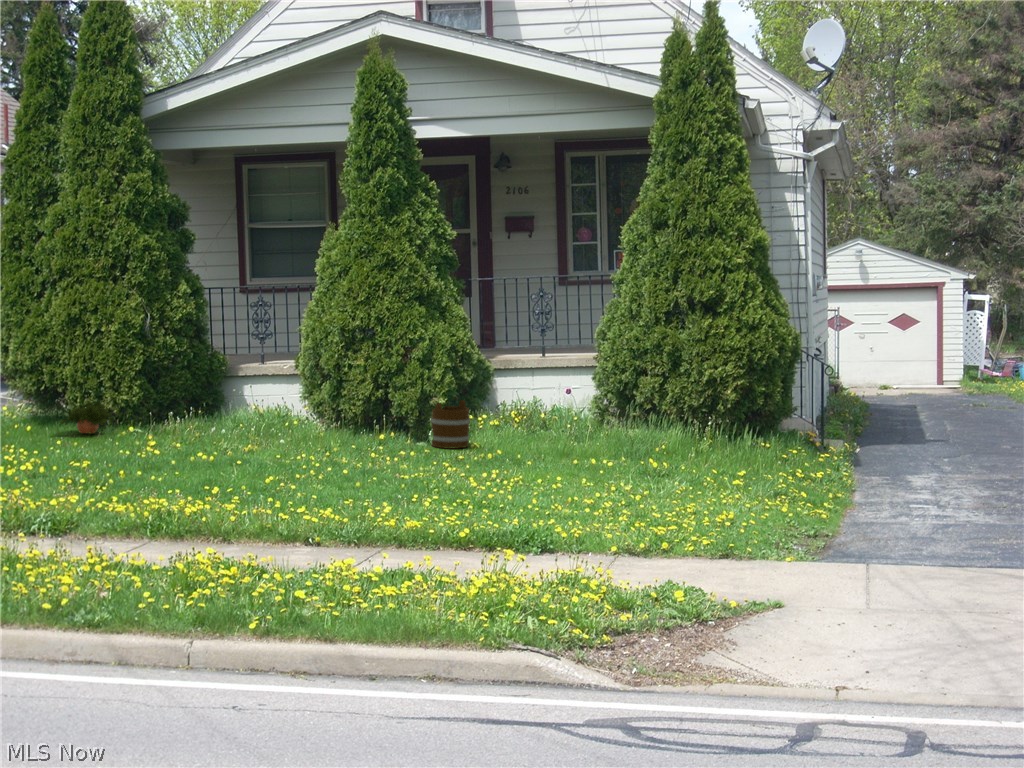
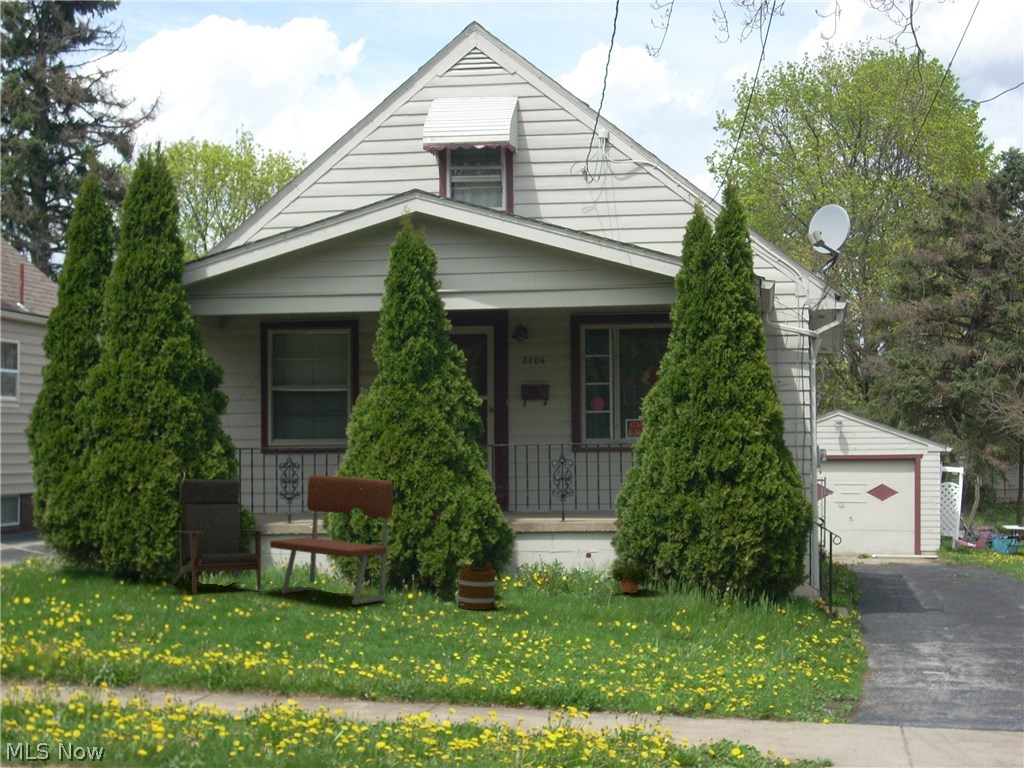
bench: none [239,315,361,445] -> present [270,475,393,605]
lounge chair: none [142,321,236,437] -> present [173,479,266,593]
potted plant: present [61,401,112,434] -> present [605,561,652,594]

